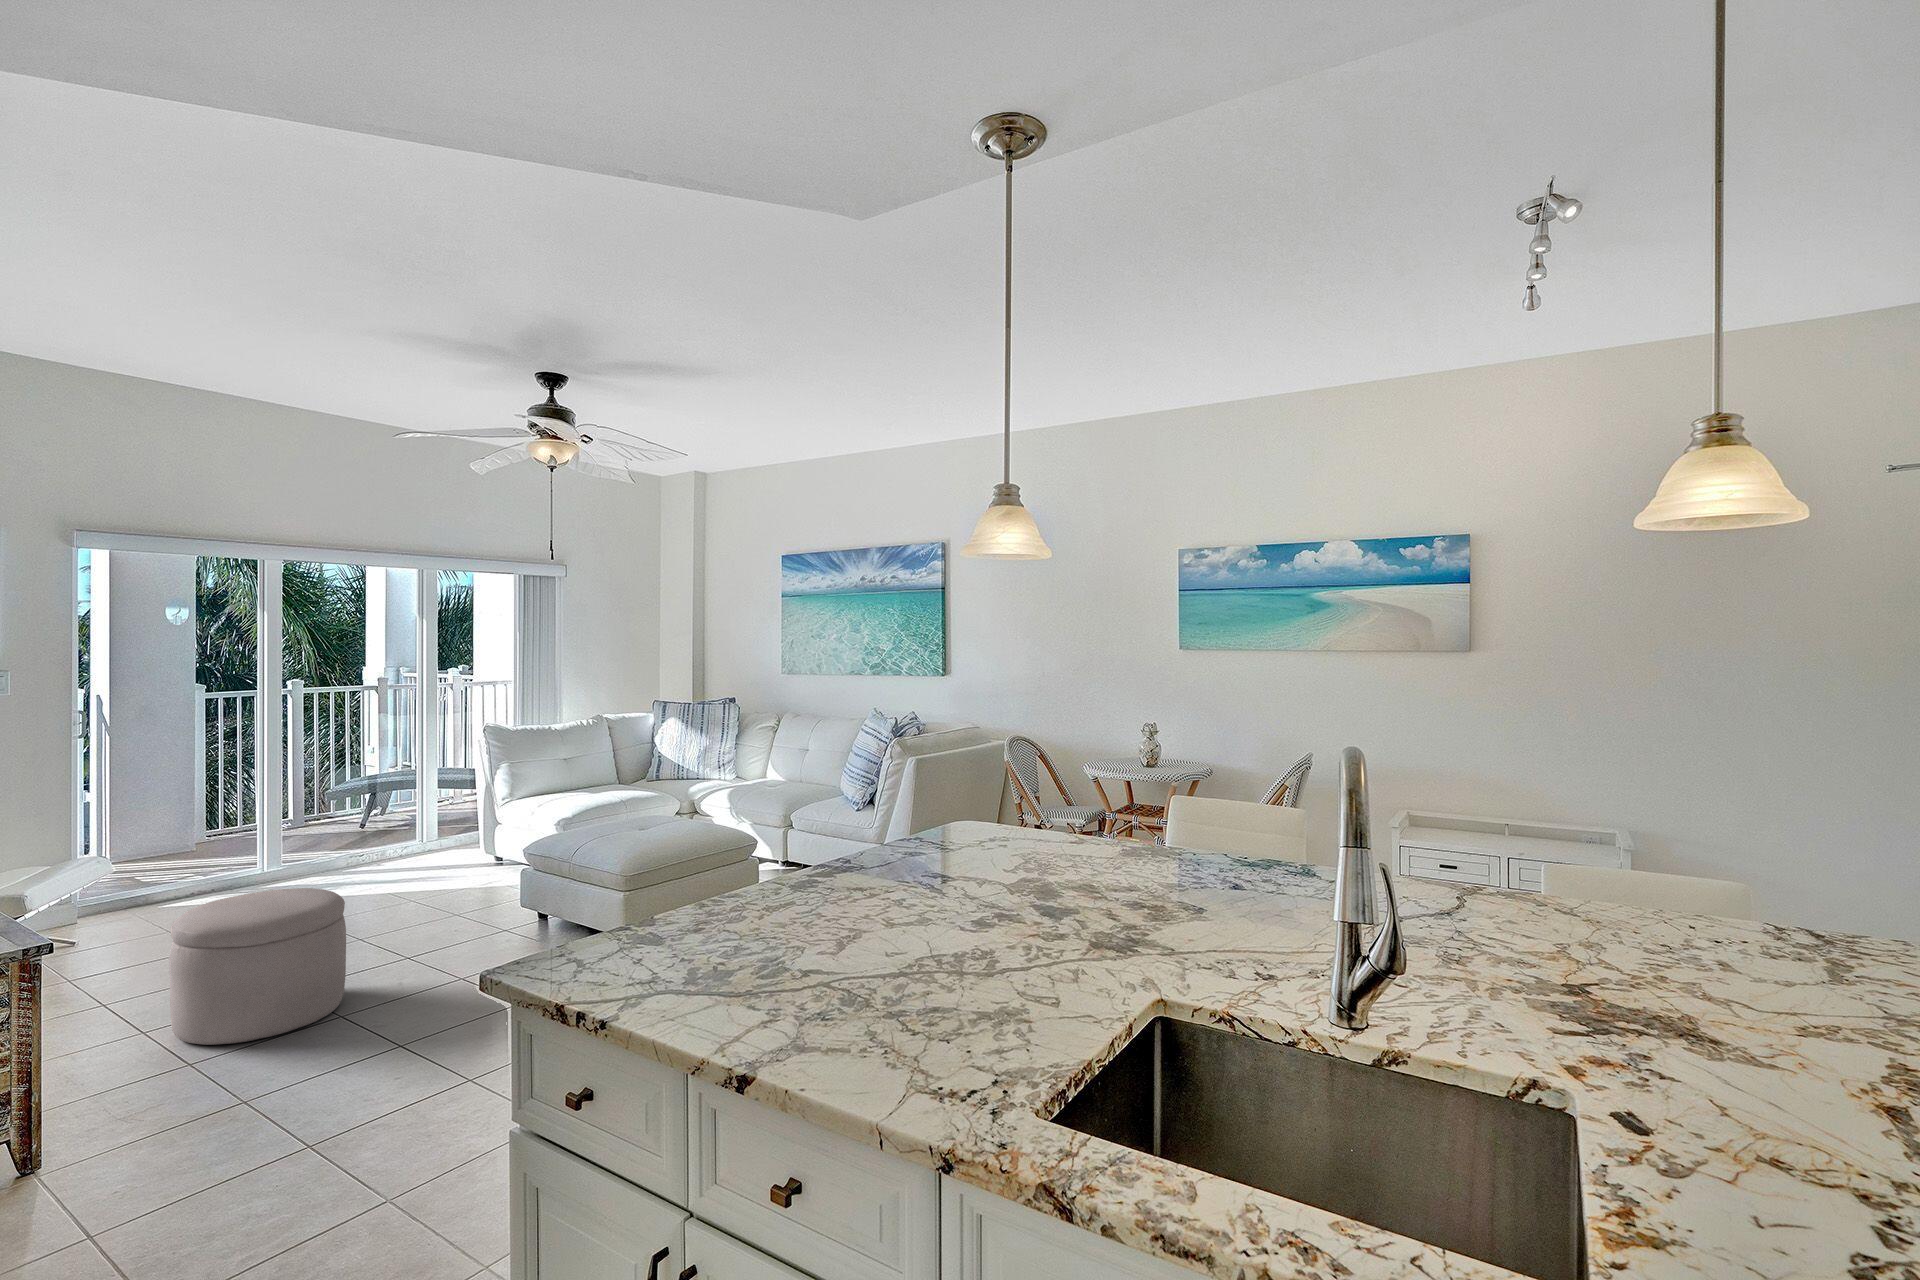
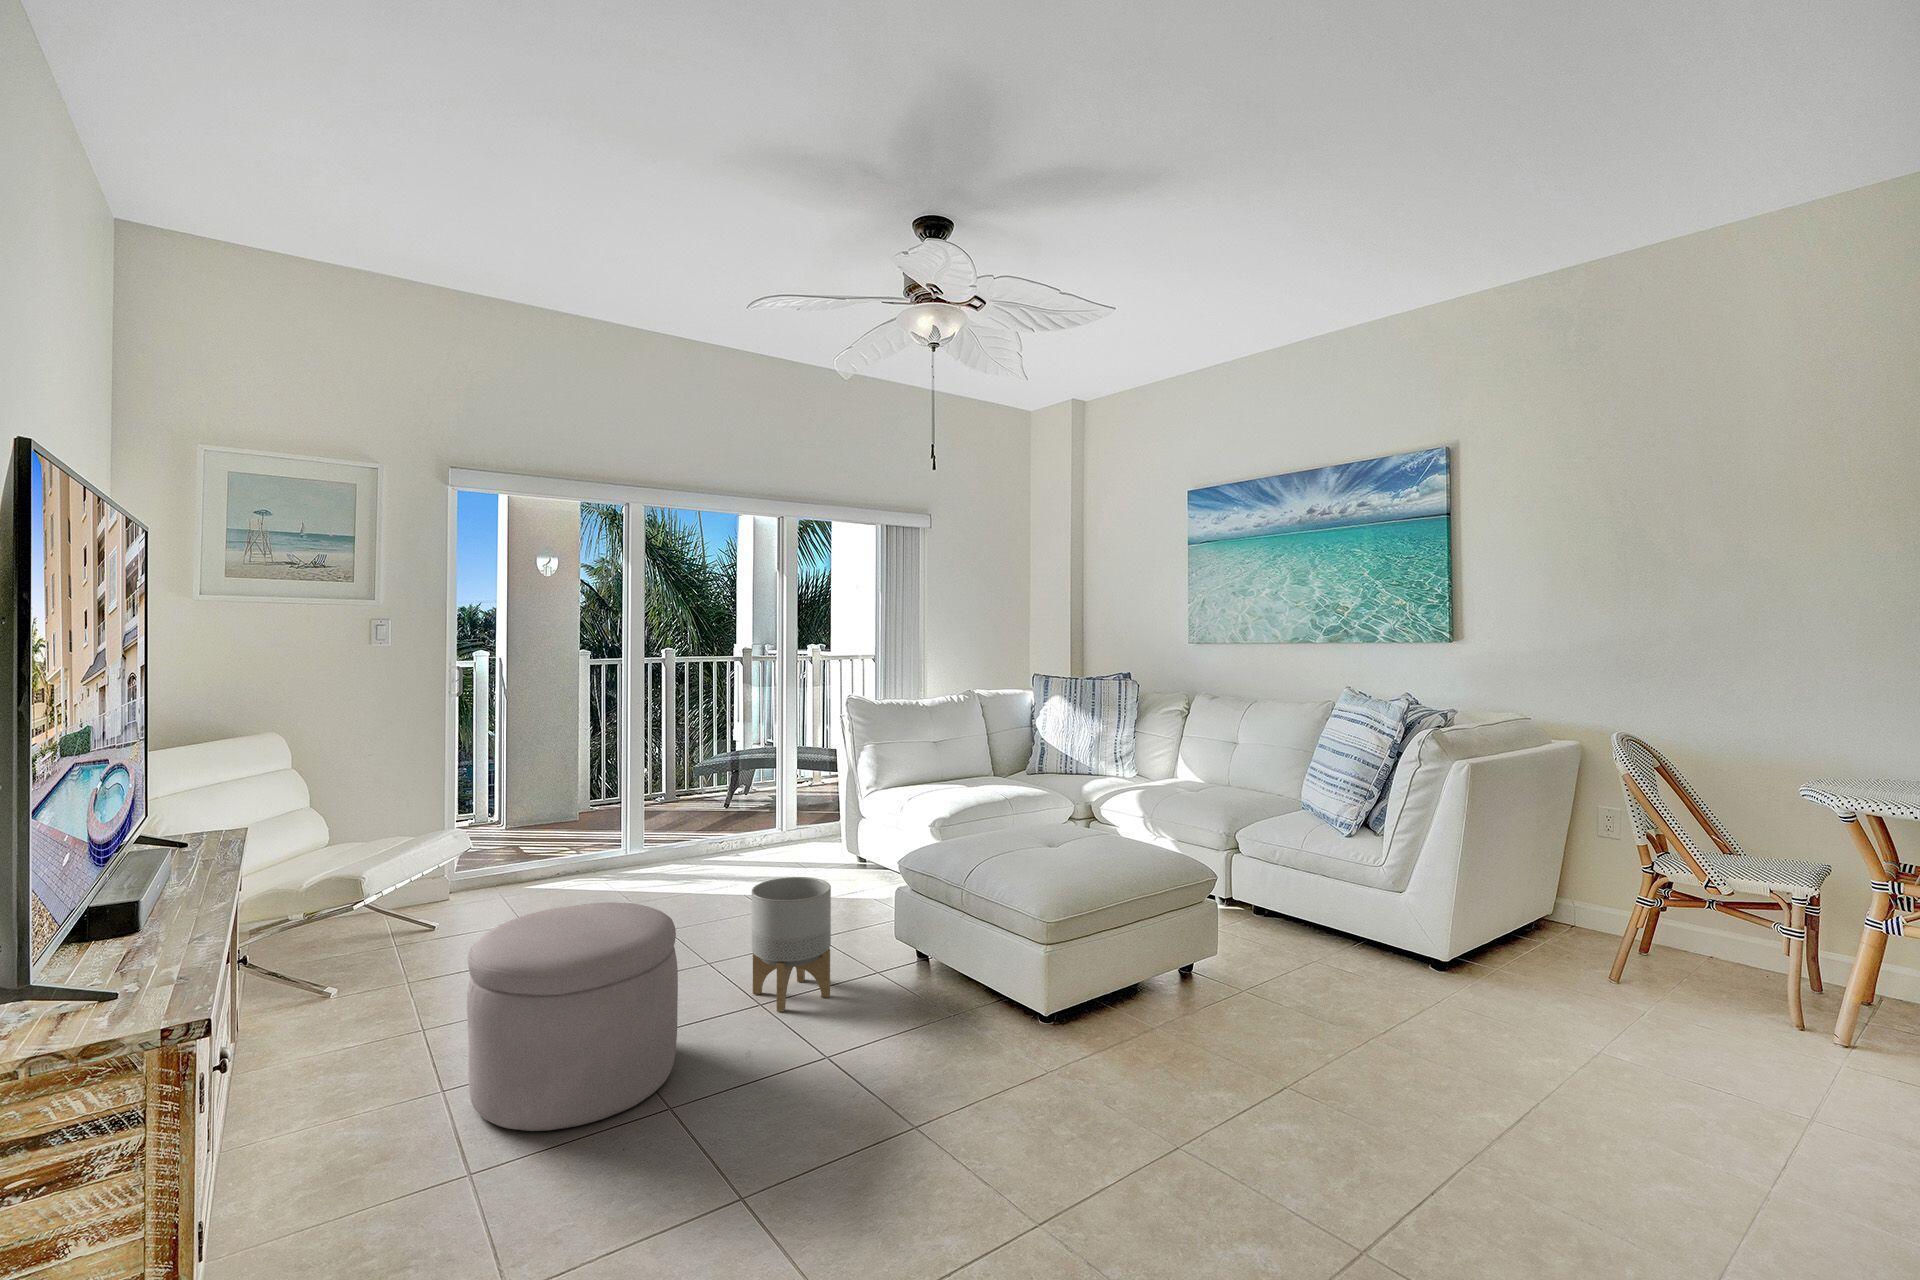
planter: none [402,865,469,962] -> present [752,877,831,1012]

